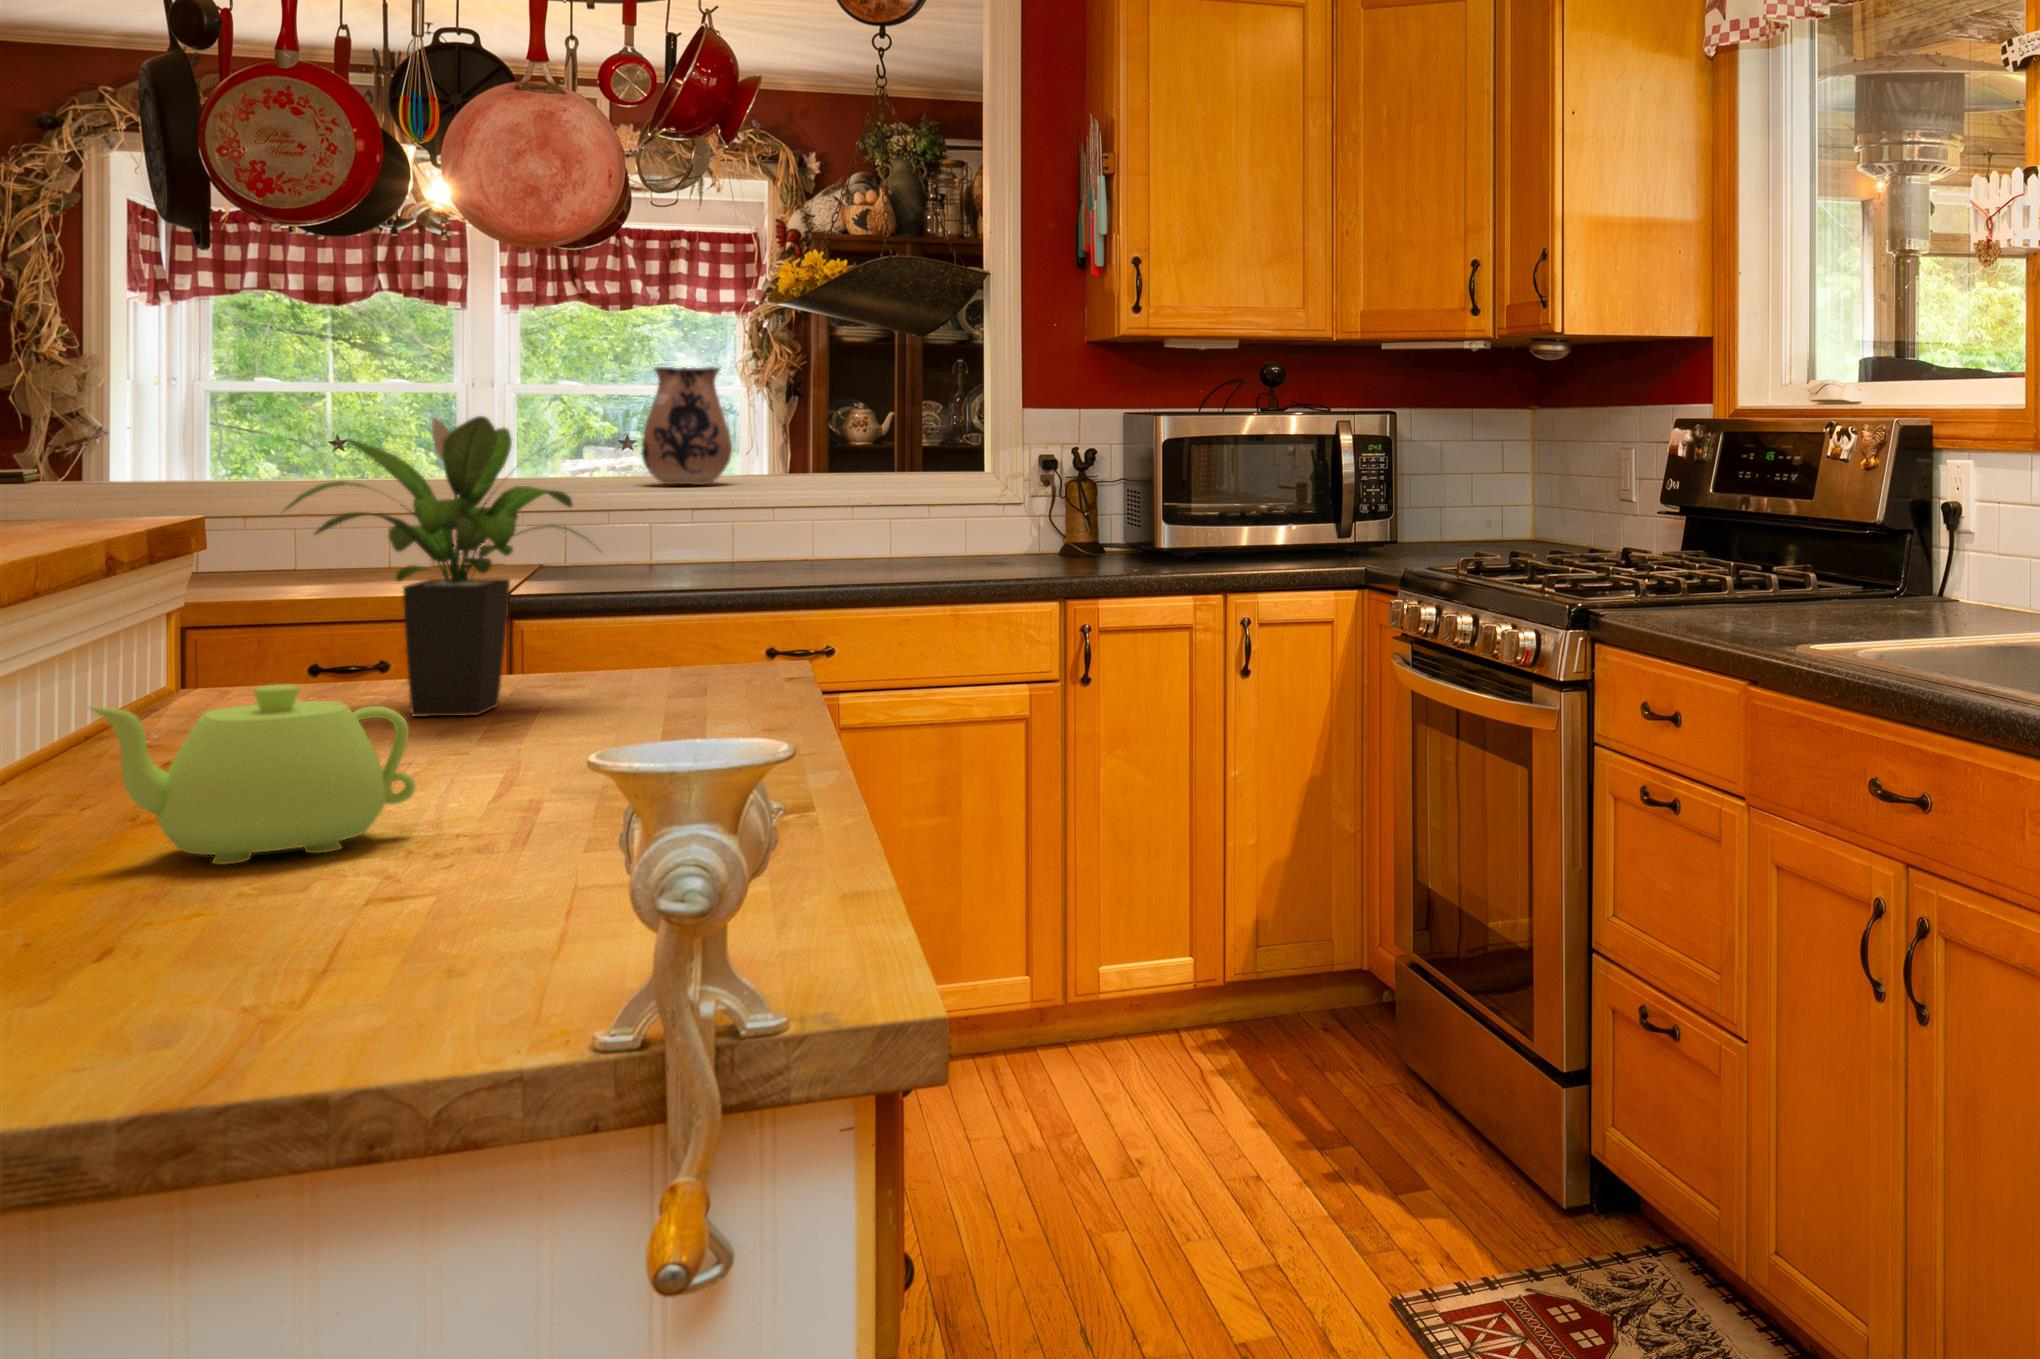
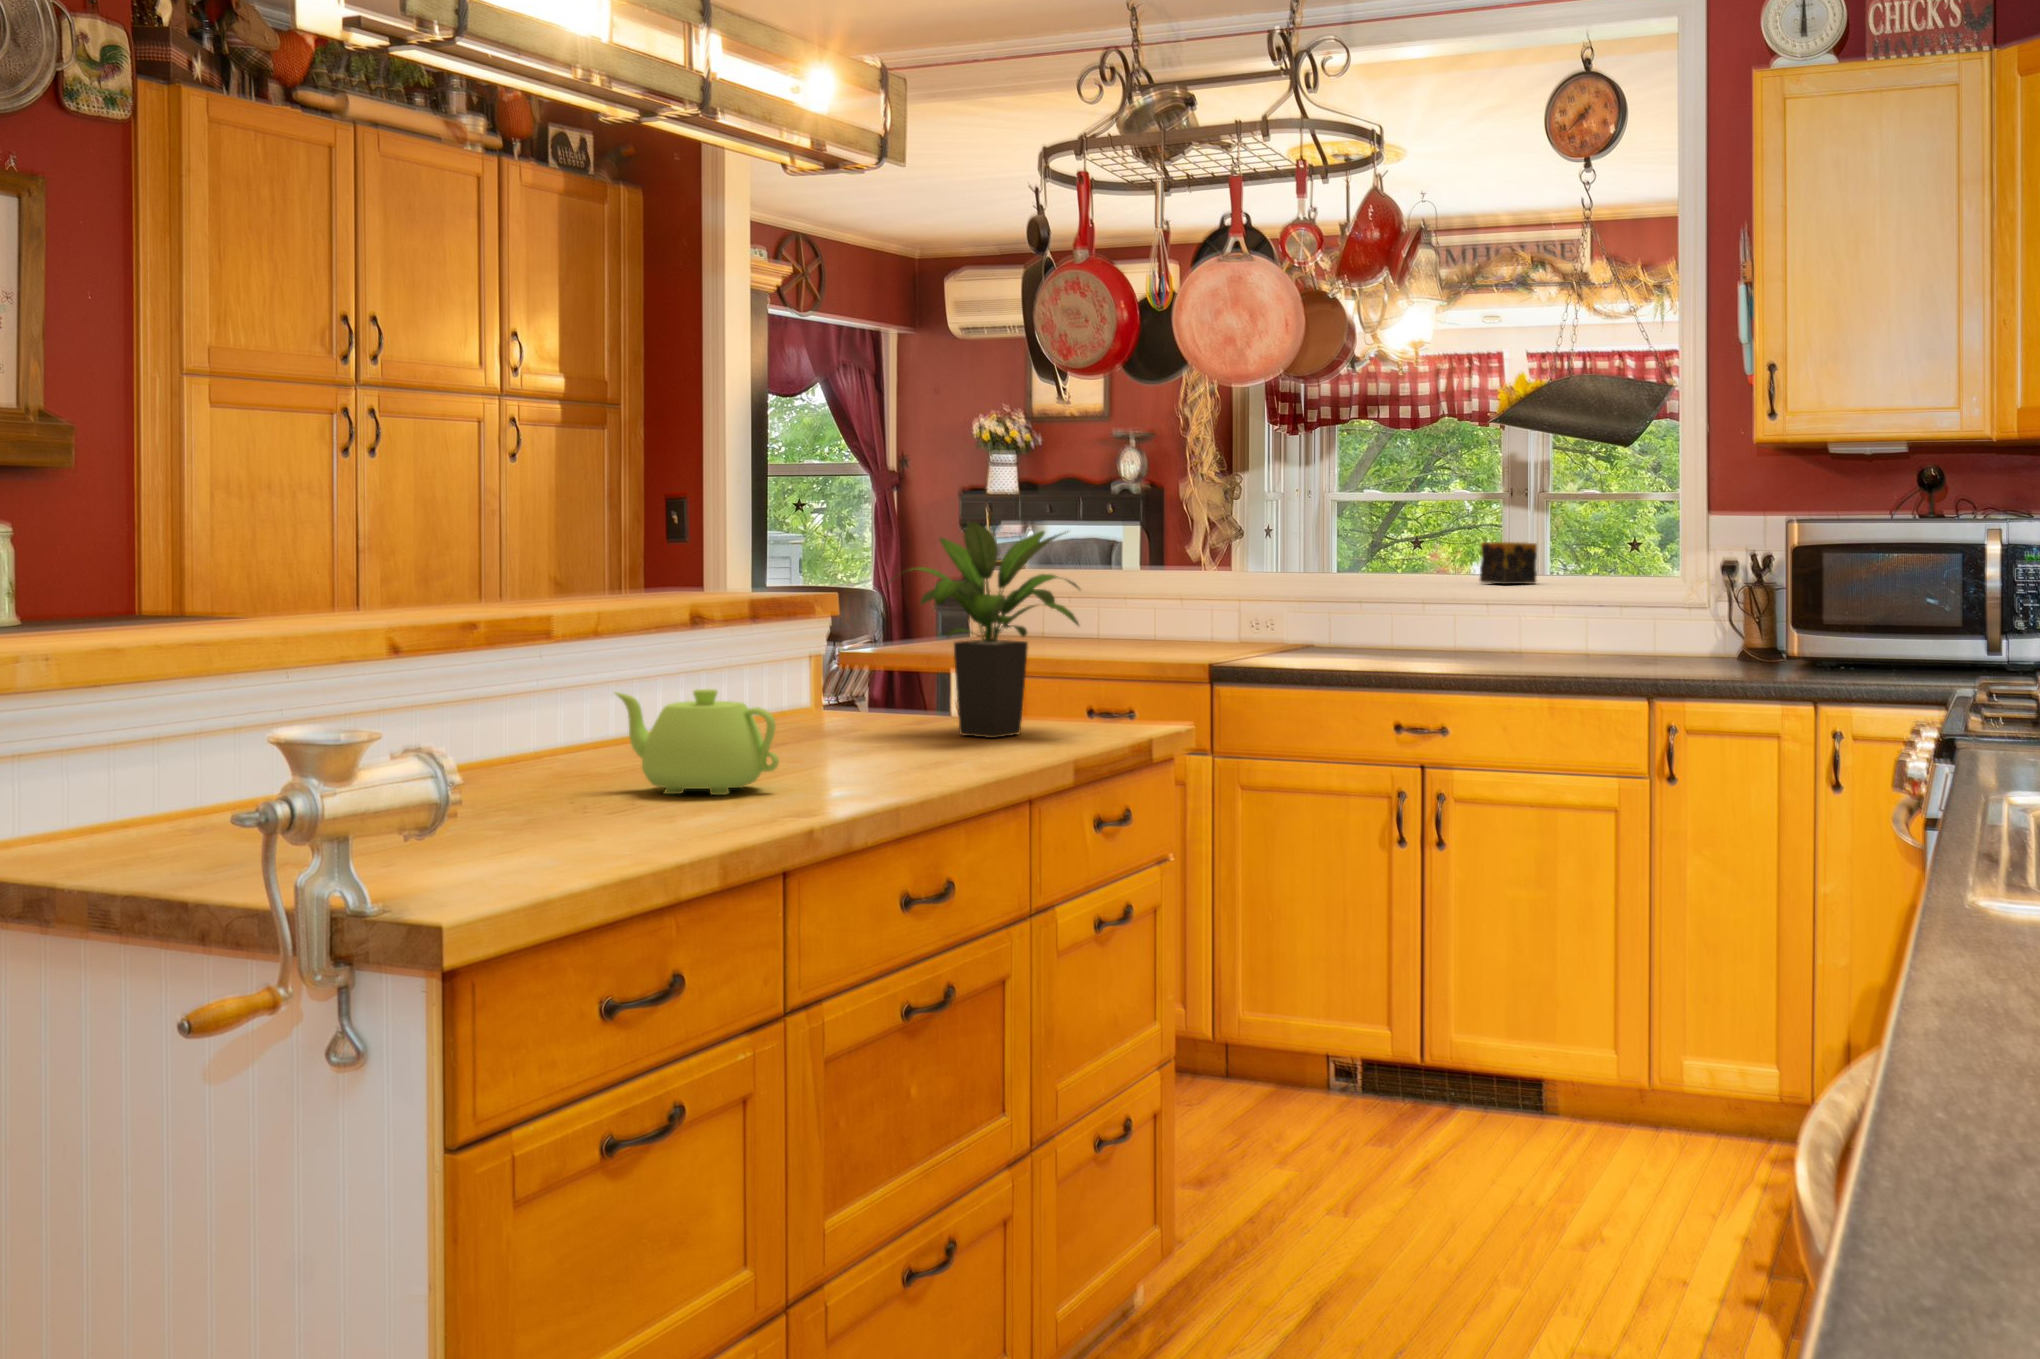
ceramic pitcher: present [641,367,732,485] -> none [1373,481,1444,583]
candle: none [777,437,846,484] -> present [1480,542,1537,584]

